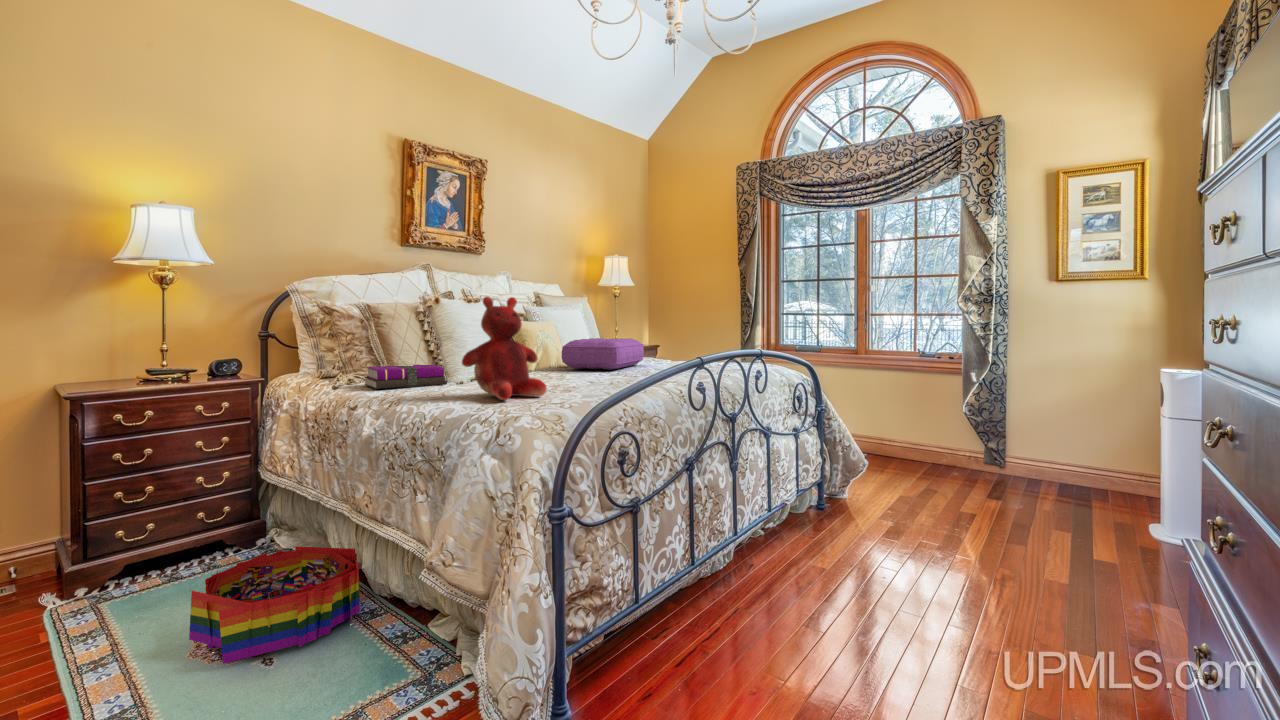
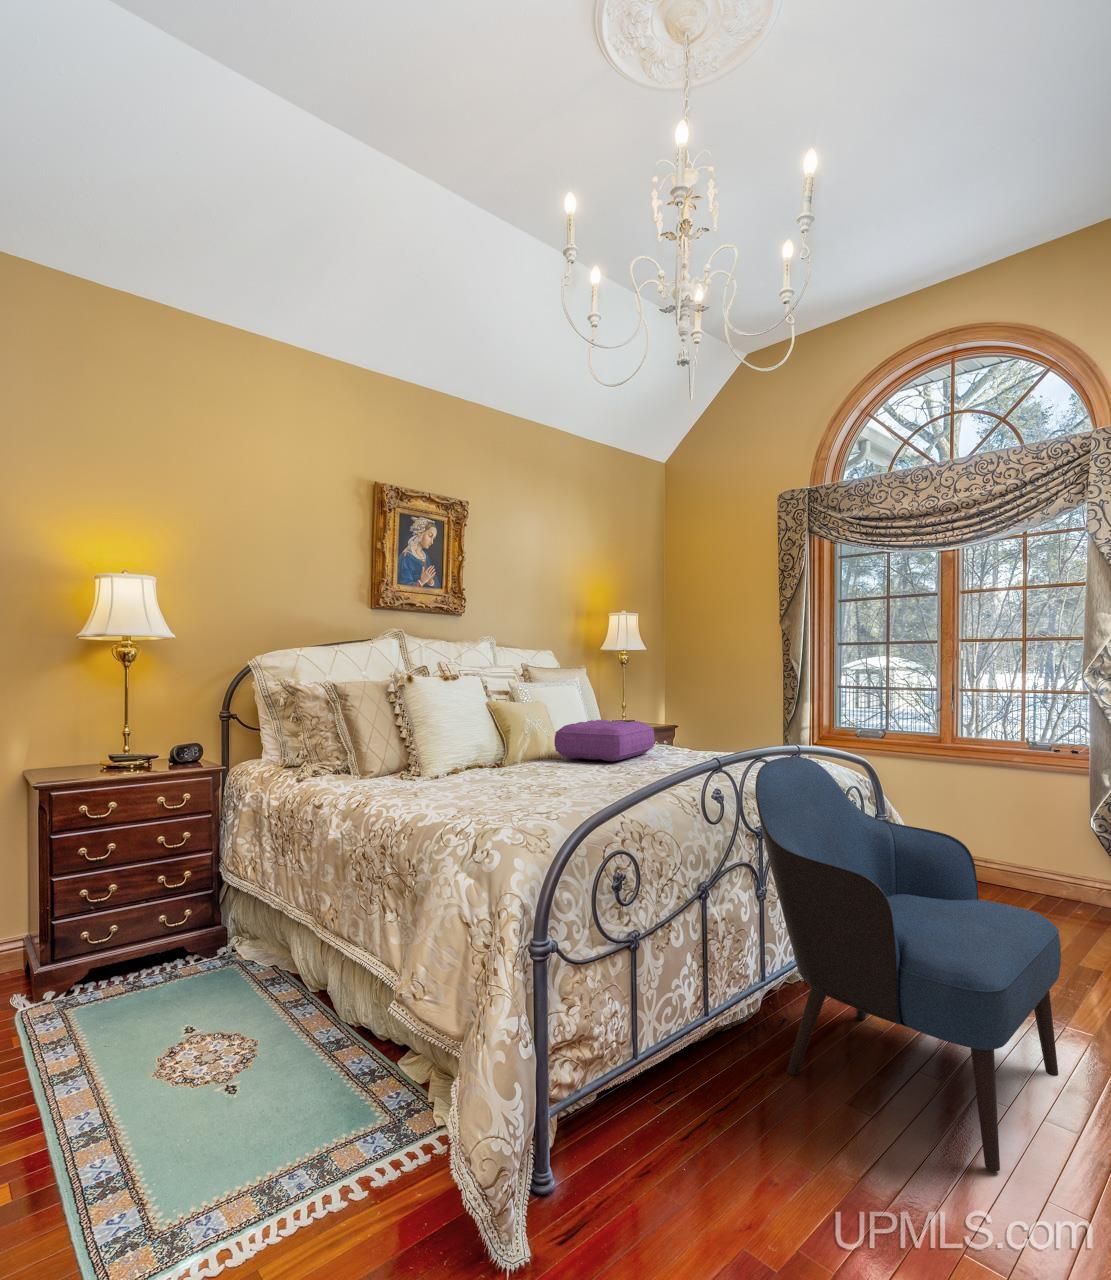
teddy bear: present [462,297,547,400] -> none [441,688,534,808]
armchair: none [735,356,965,667] -> present [755,757,1061,1172]
notebook: present [365,364,447,389] -> none [334,753,423,784]
storage bin: present [189,546,360,664] -> none [151,962,323,1091]

